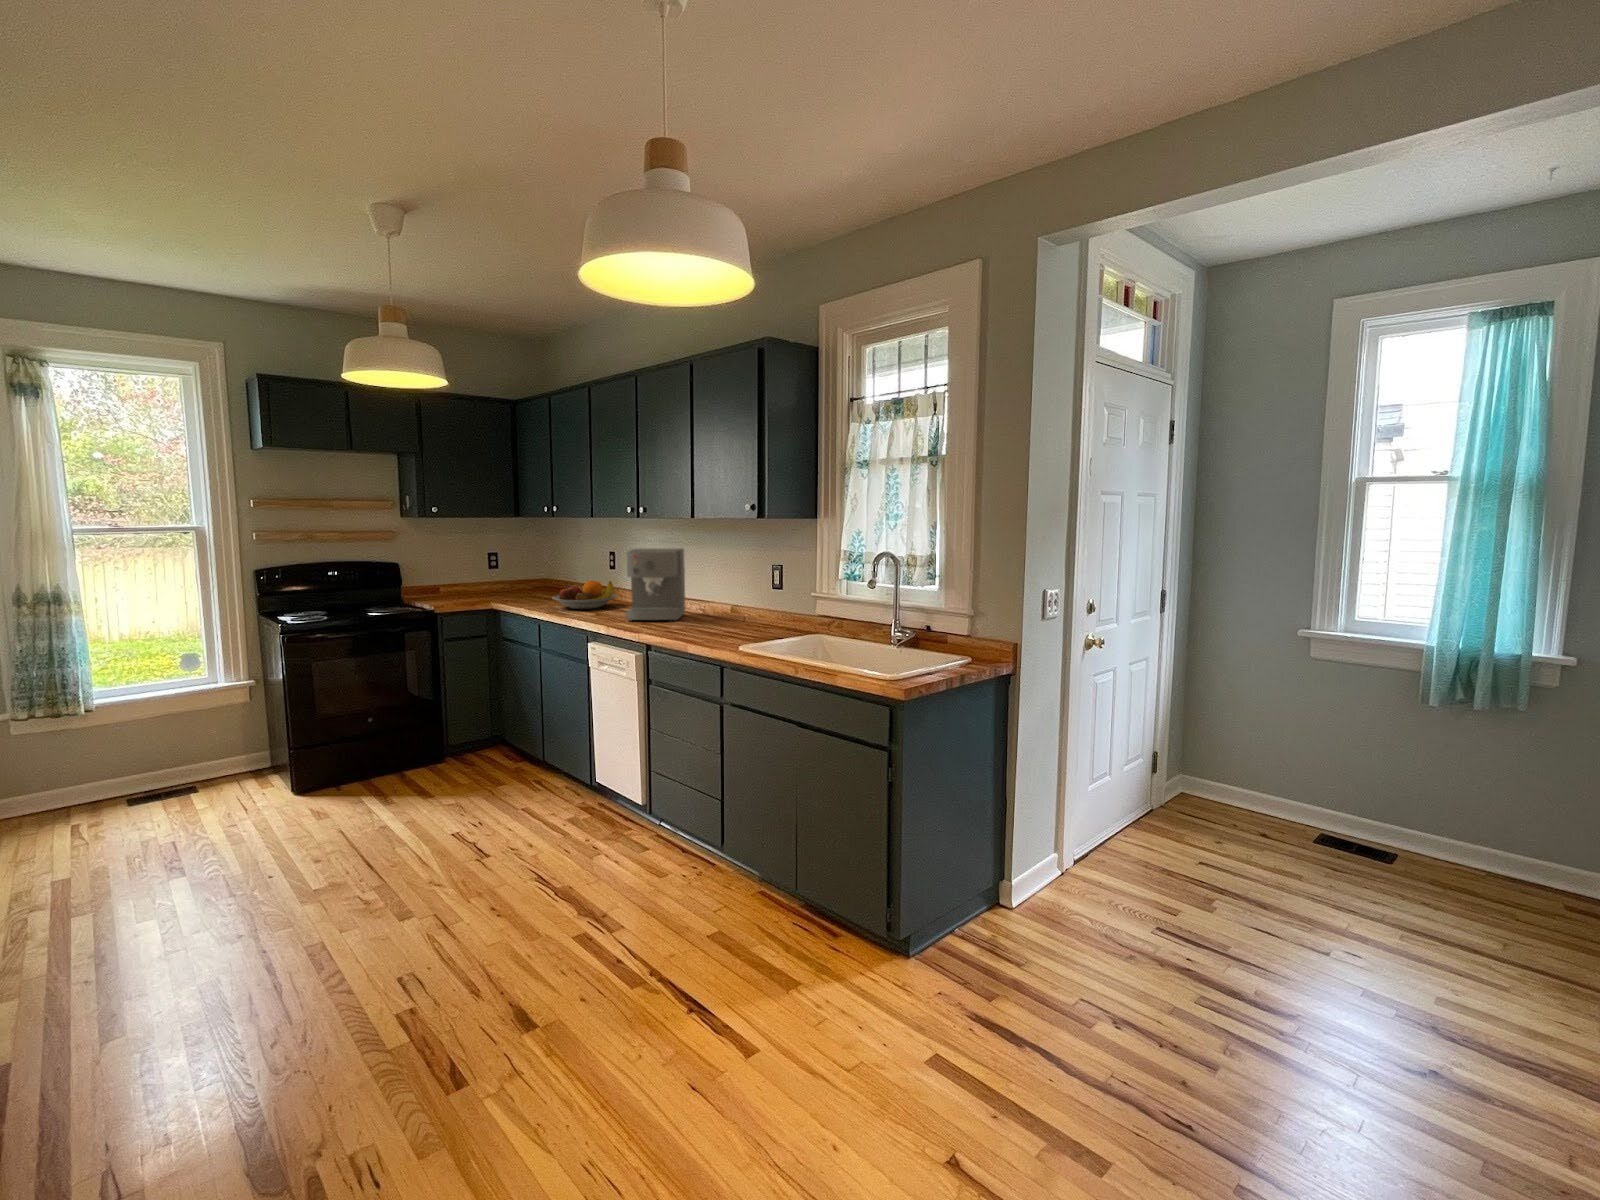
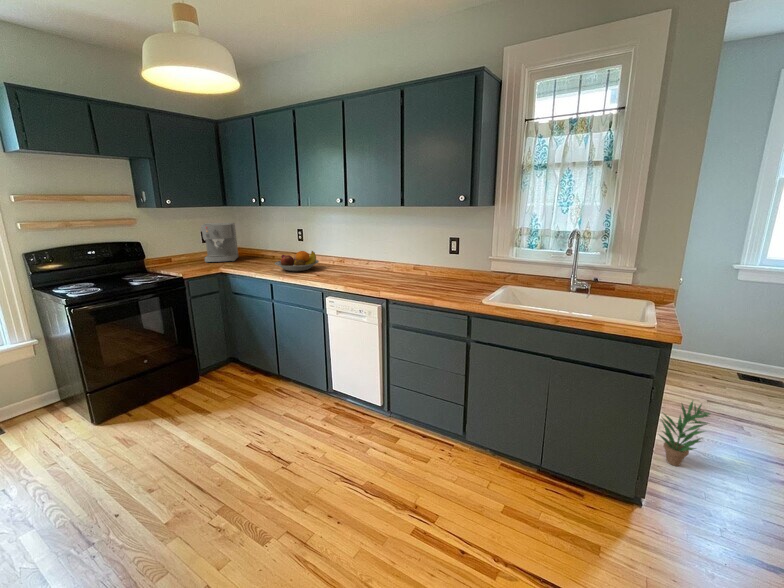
coffee maker: present [626,548,685,621] -> present [201,223,238,263]
potted plant: none [994,817,1064,928] -> present [659,401,710,466]

